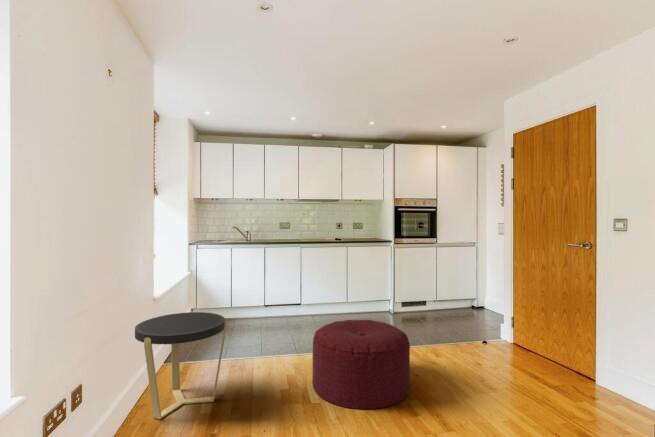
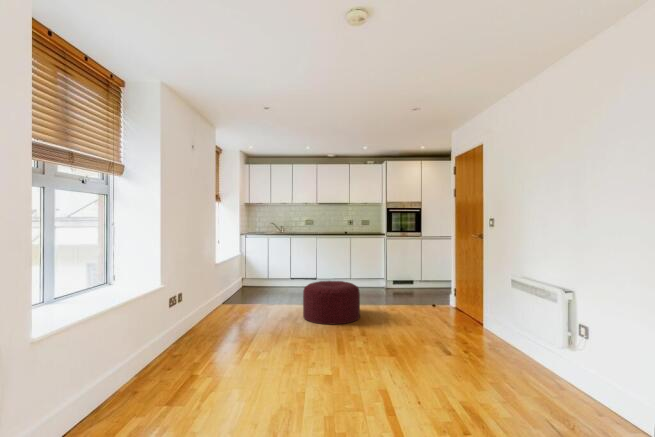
side table: present [135,312,226,419] -> none [209,272,255,322]

